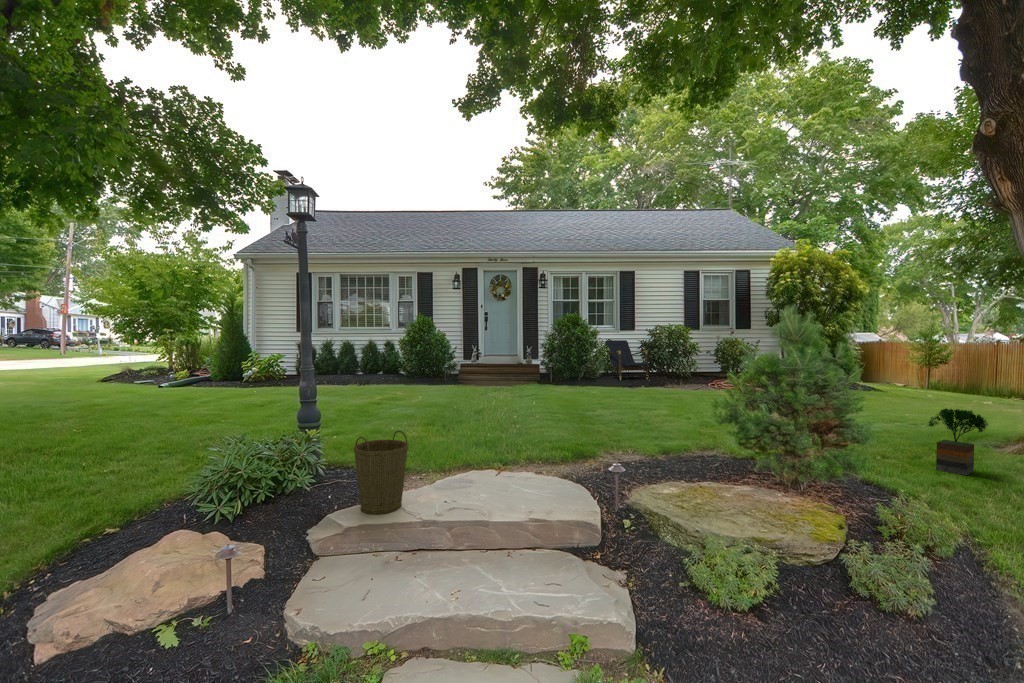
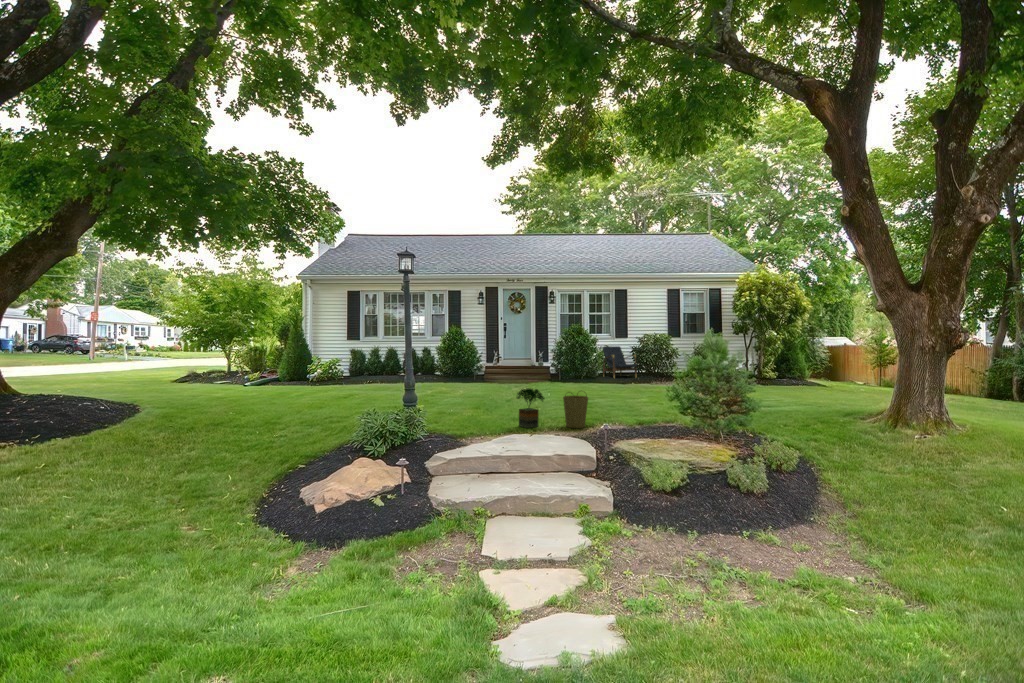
potted tree: present [929,408,988,475] -> present [517,388,544,428]
basket: present [354,430,408,514] -> present [563,393,588,428]

